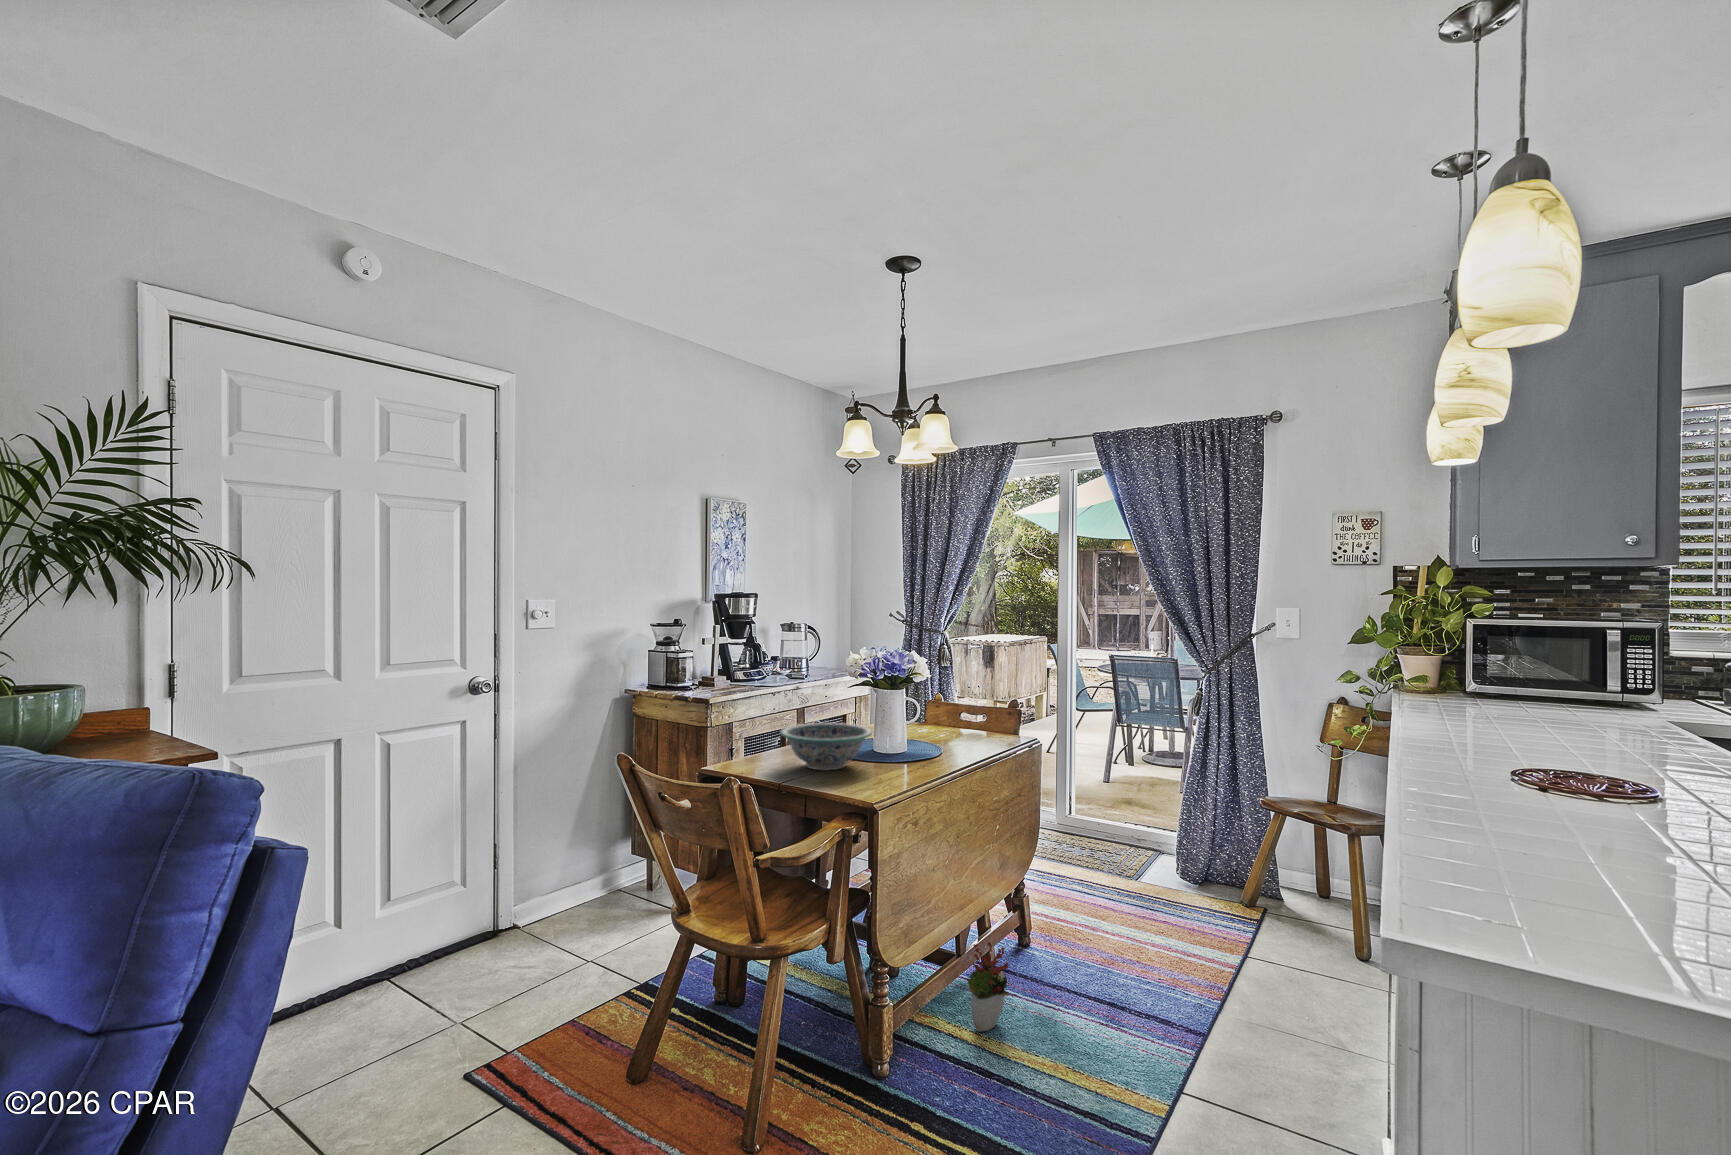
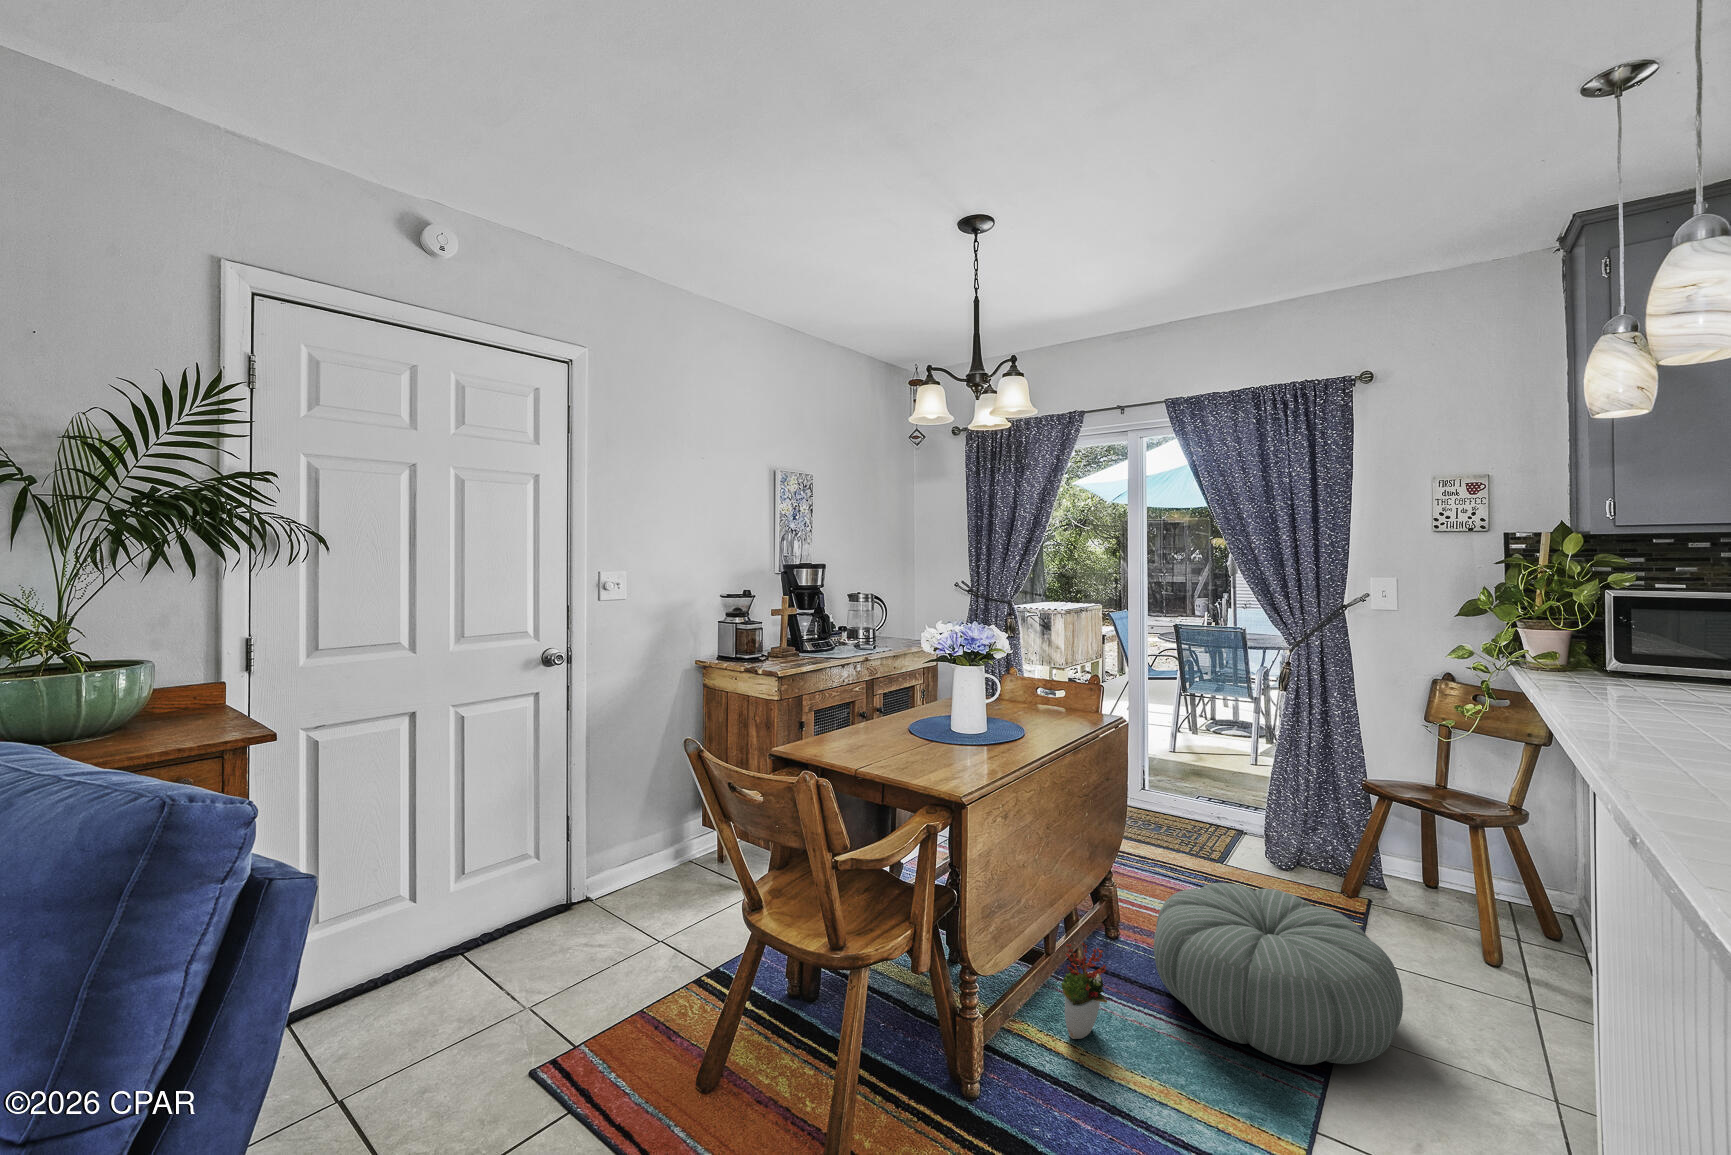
decorative bowl: present [780,723,872,770] -> none [854,701,953,754]
pouf: none [1059,892,1268,1043] -> present [1154,883,1403,1065]

